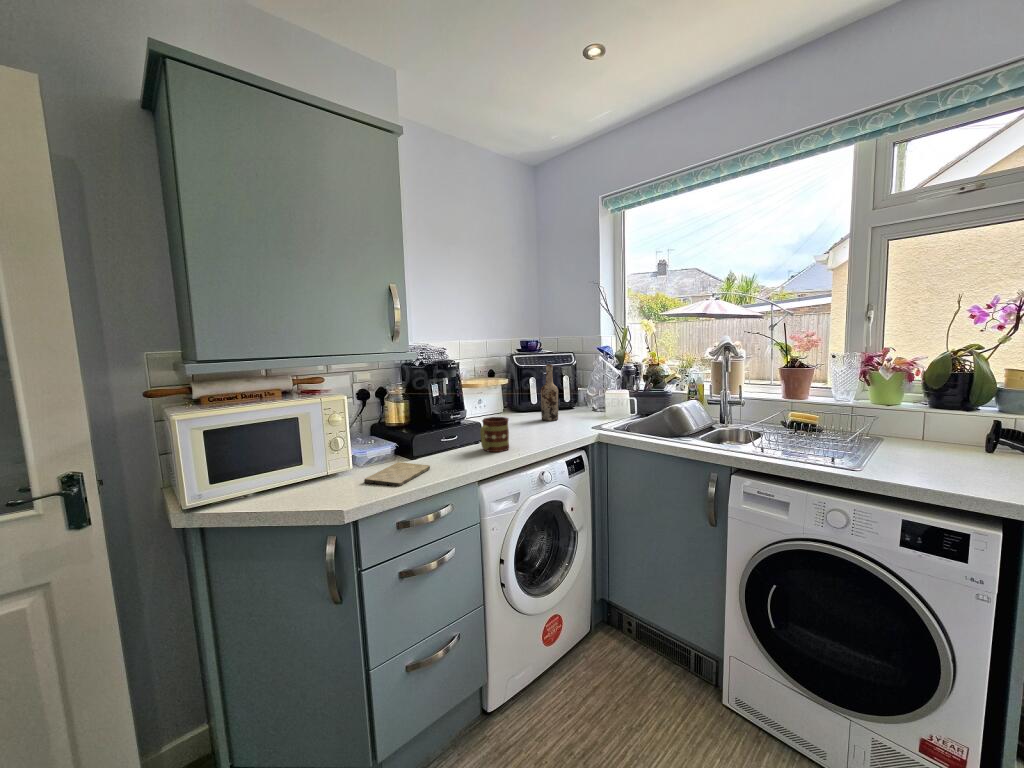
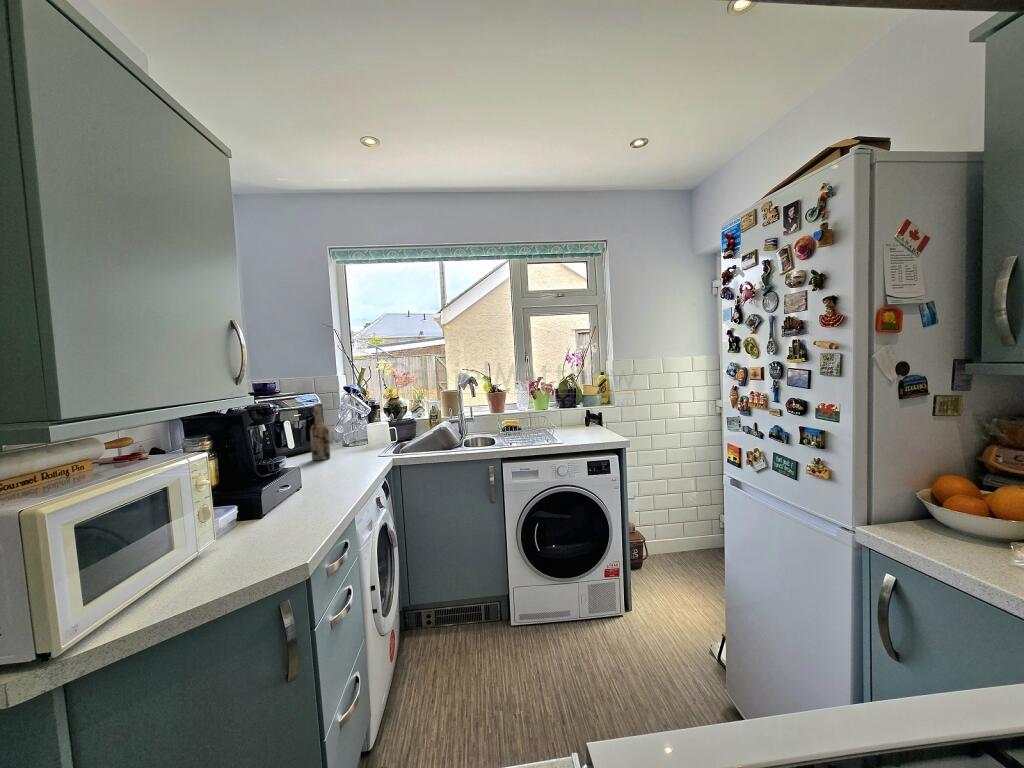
mug: present [481,417,509,452] -> none [314,455,345,492]
cutting board: present [364,462,430,487] -> none [256,514,311,549]

